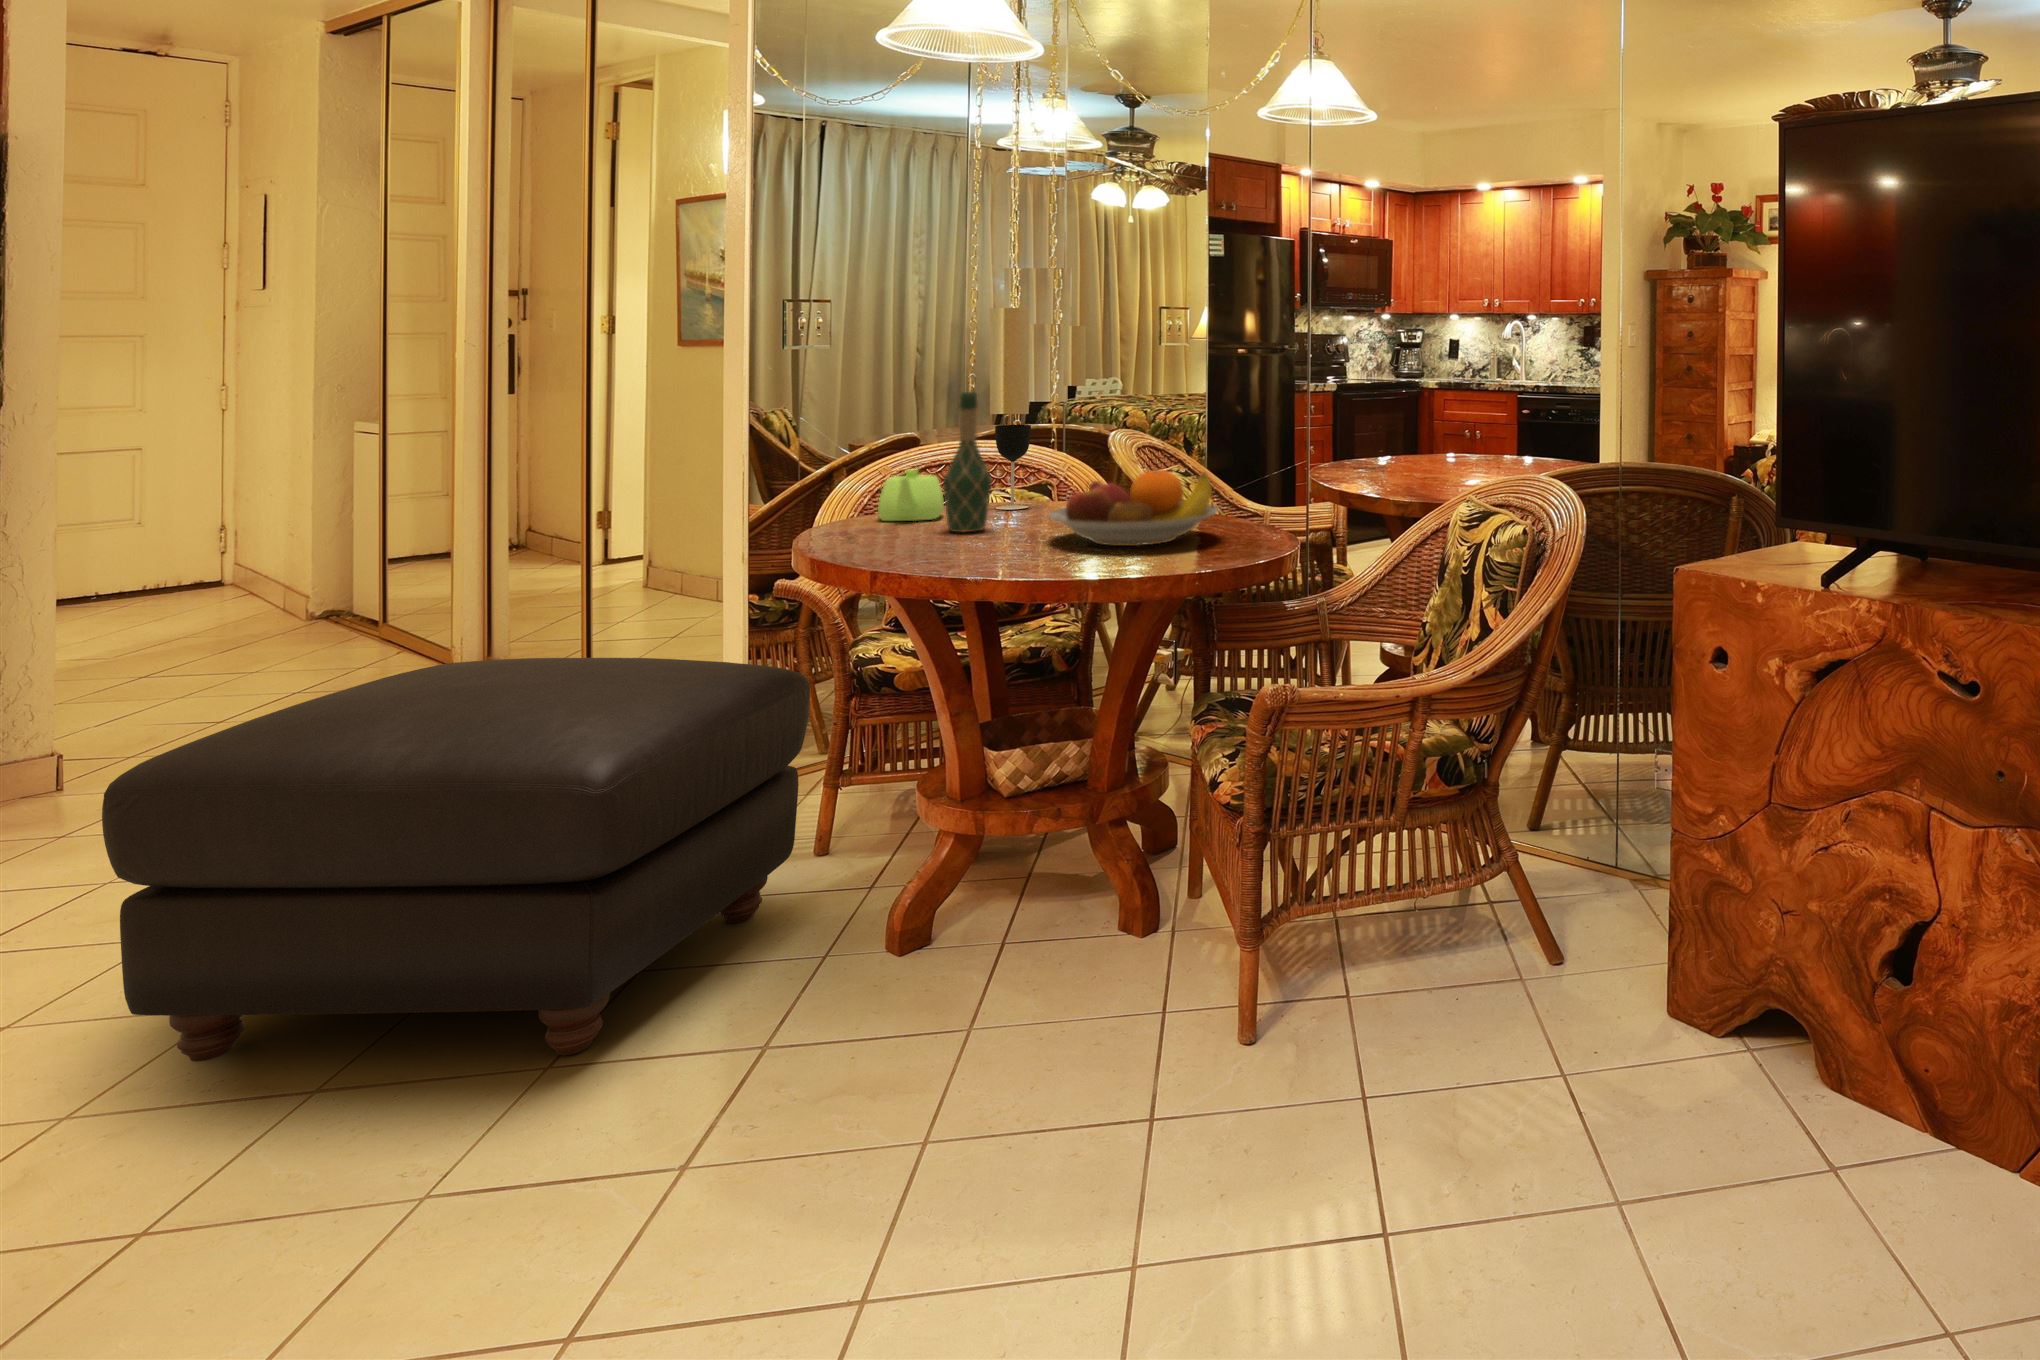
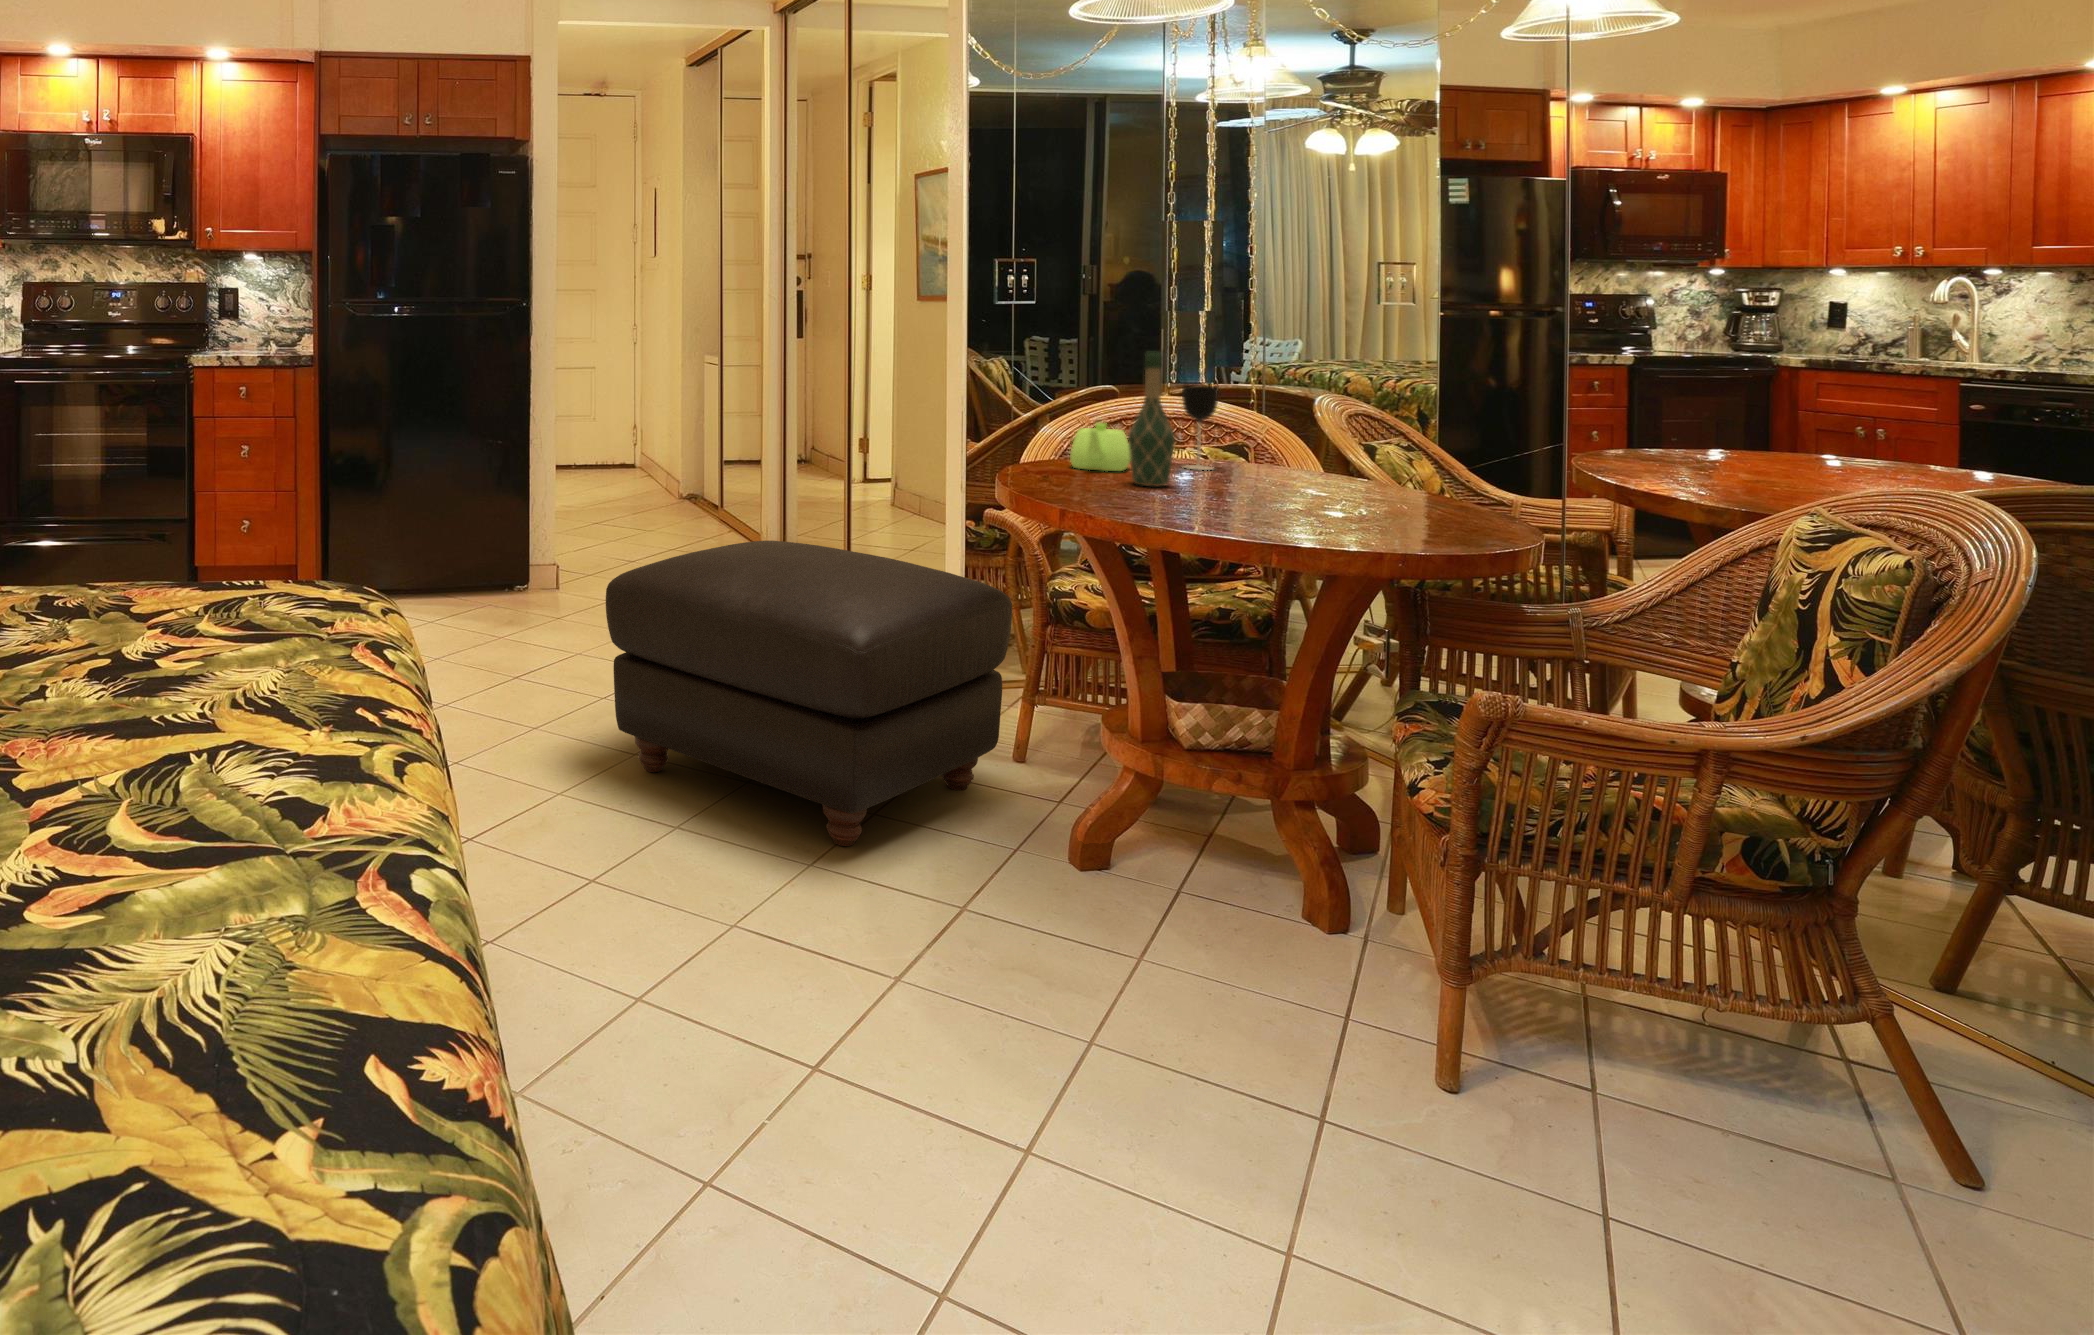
fruit bowl: present [1048,470,1219,546] -> none [1230,441,1434,520]

